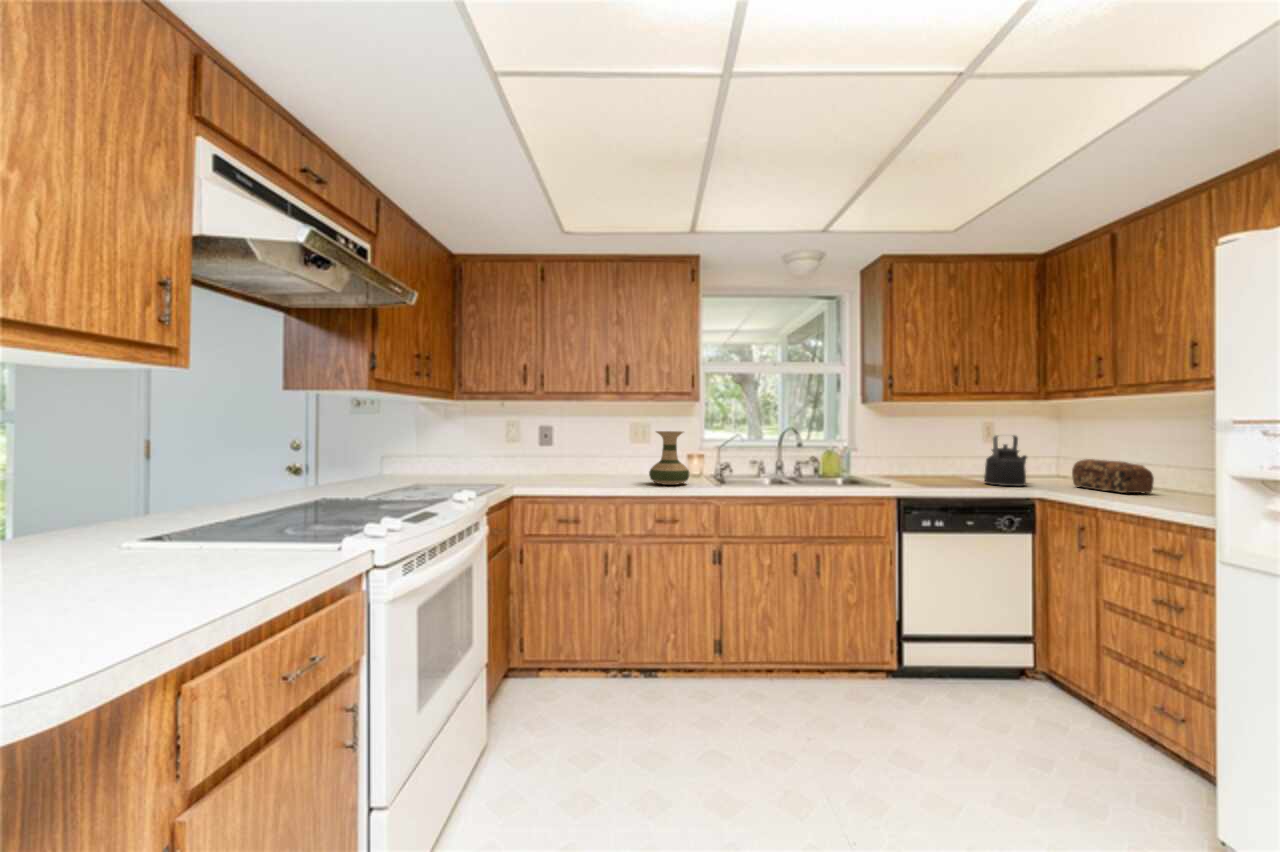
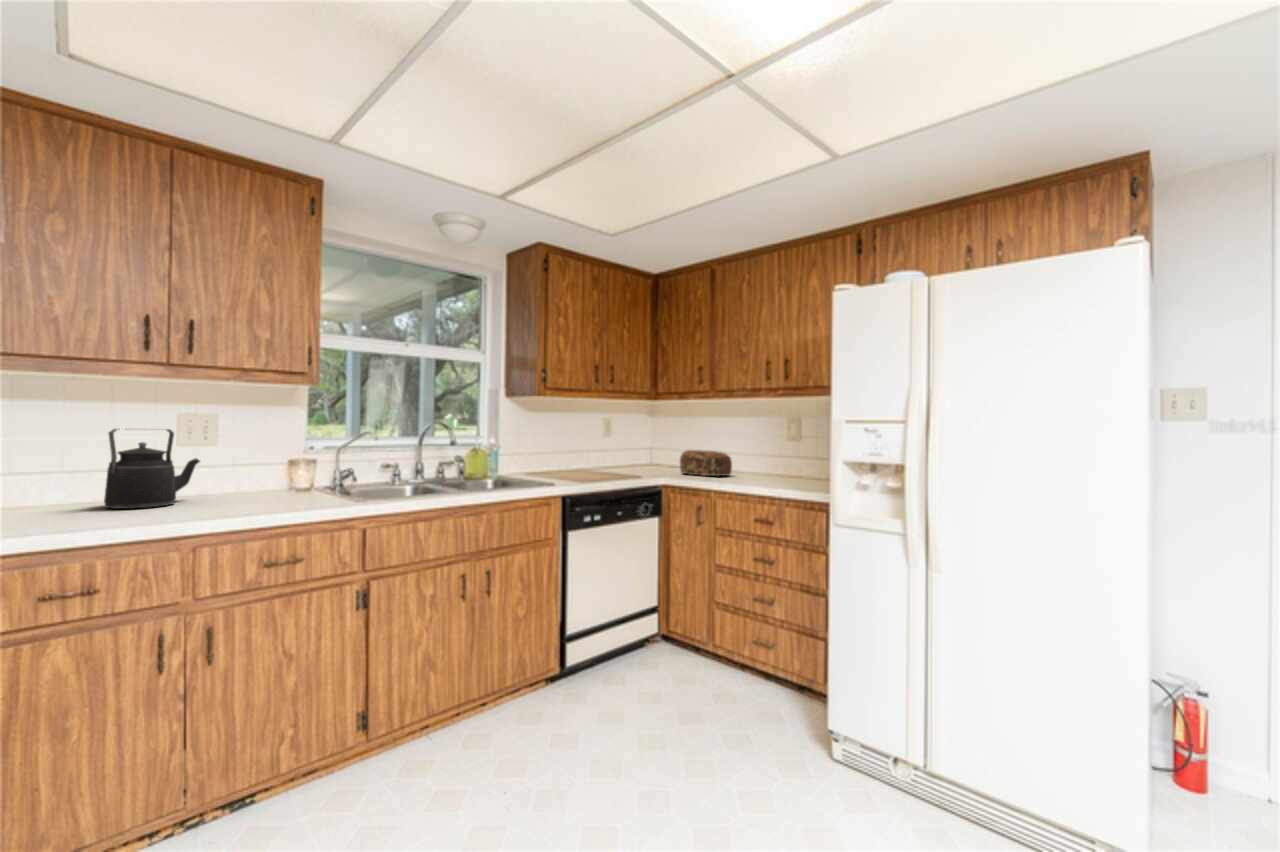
vase: present [649,431,689,485] -> none [239,425,311,506]
kettle: present [984,435,1027,486] -> present [104,429,200,509]

